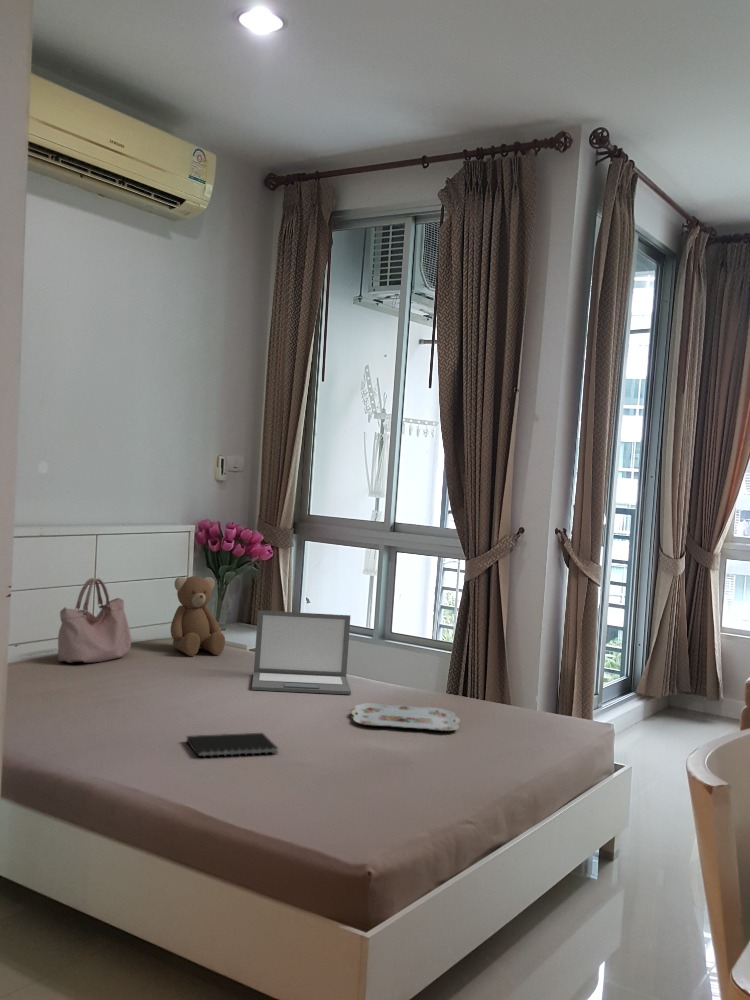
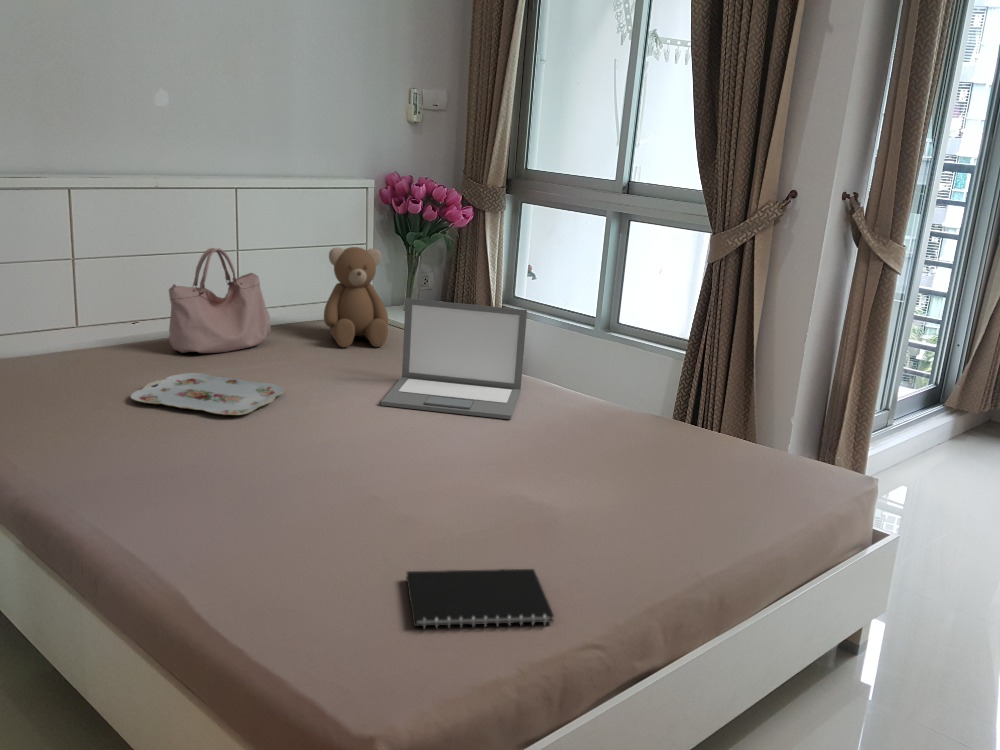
serving tray: present [351,703,460,731] -> present [131,373,284,415]
notebook: present [187,733,277,757] -> present [406,569,554,628]

